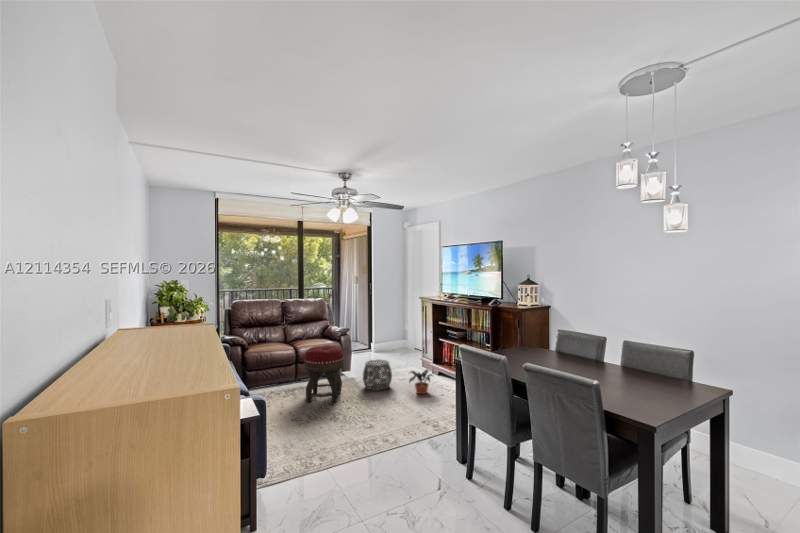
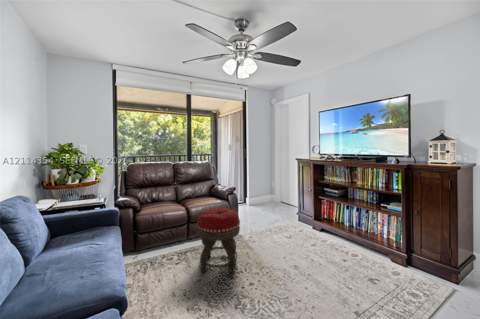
woven basket: present [363,360,392,391] -> none [255,219,285,254]
potted plant: present [409,370,433,394] -> none [303,231,333,258]

